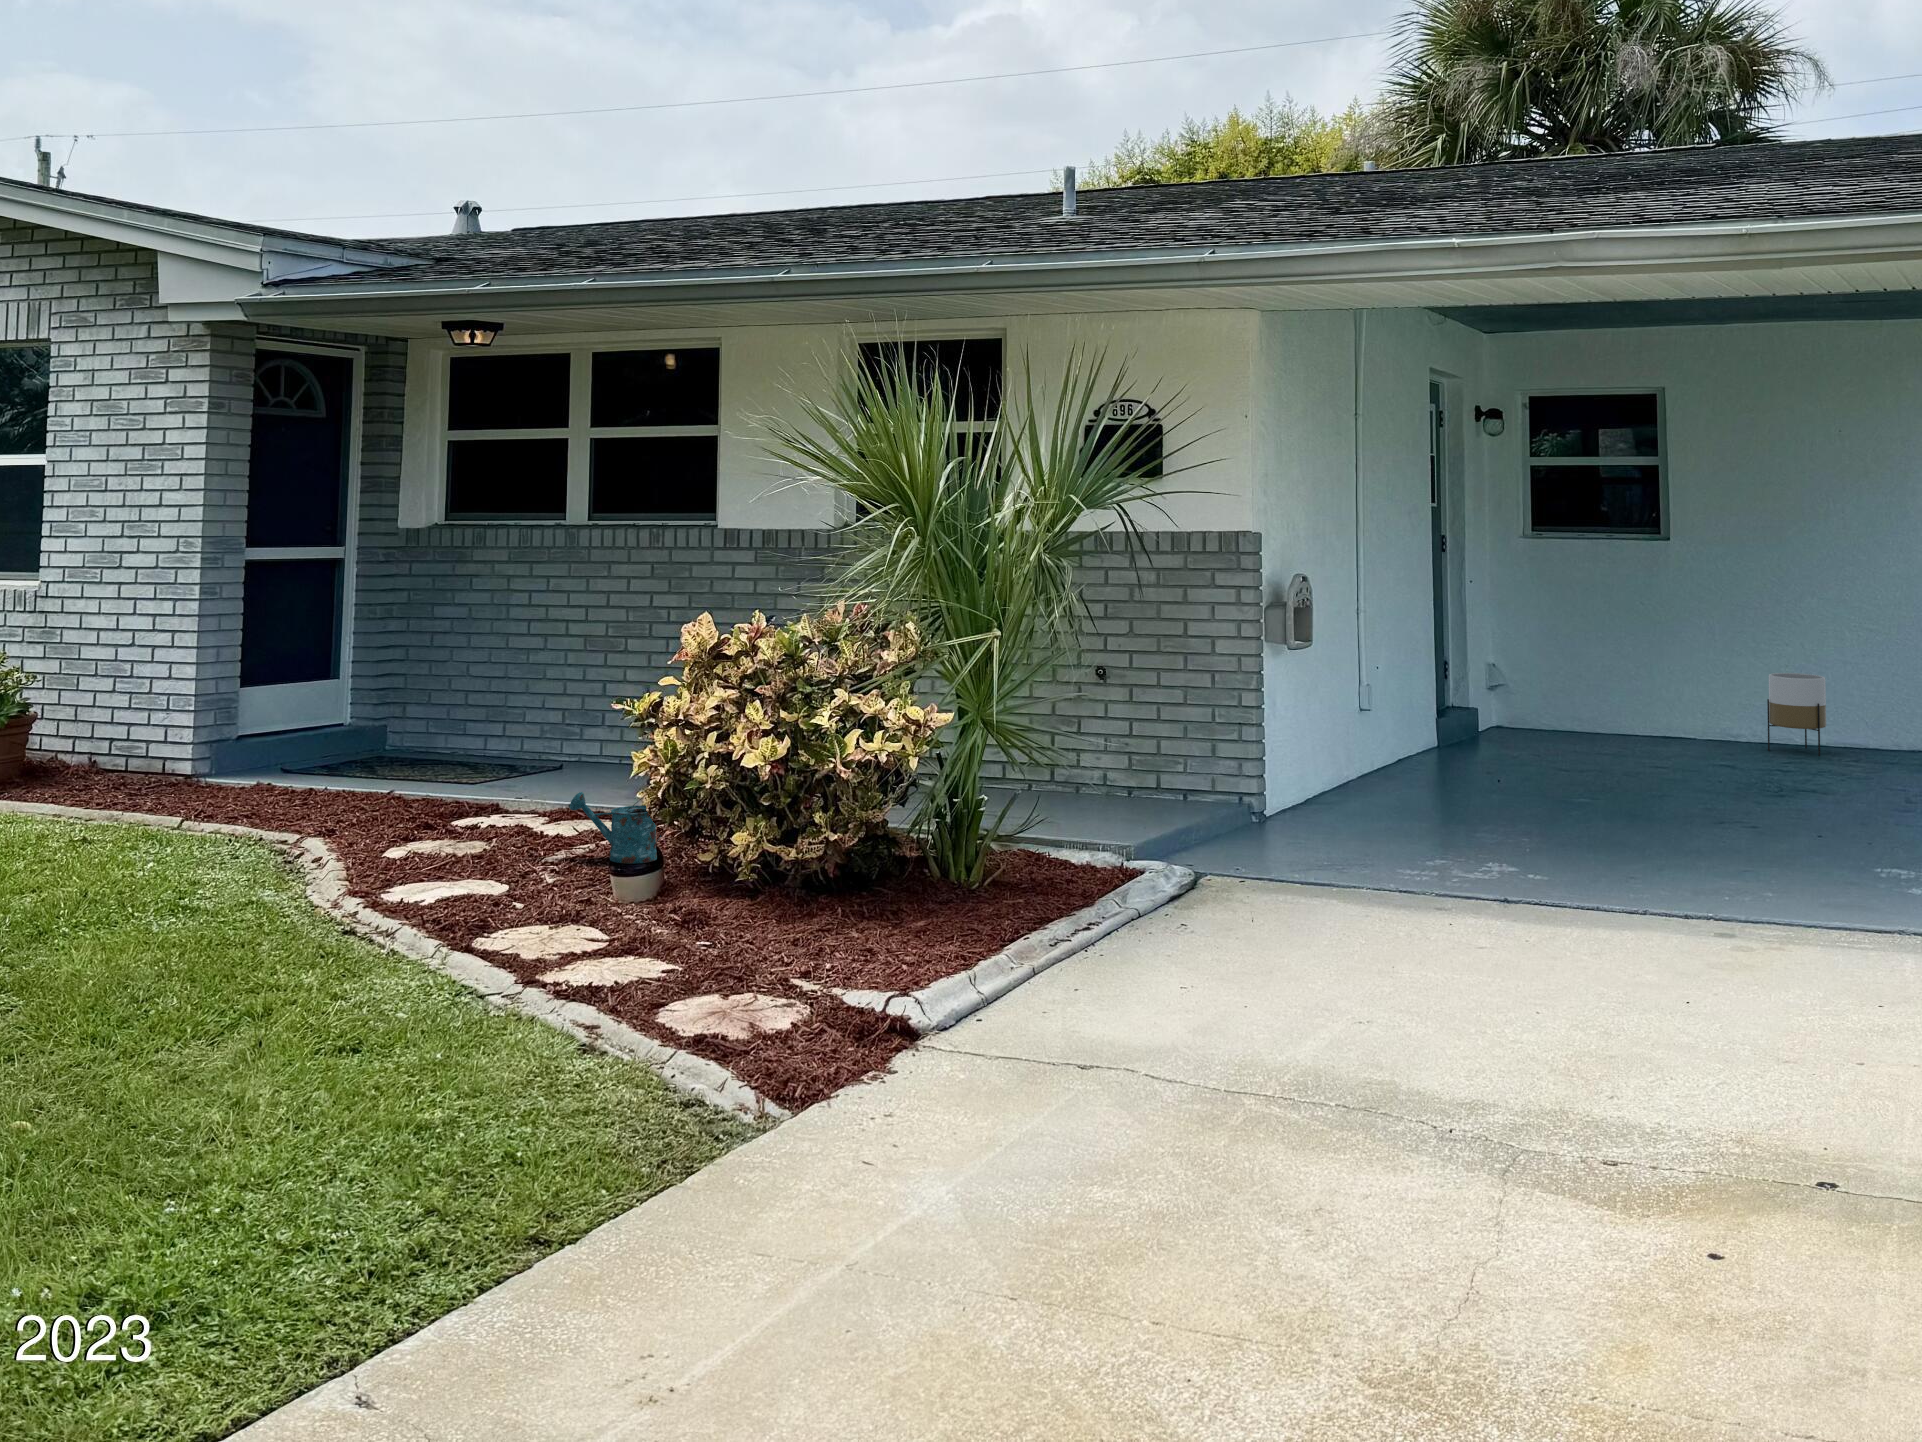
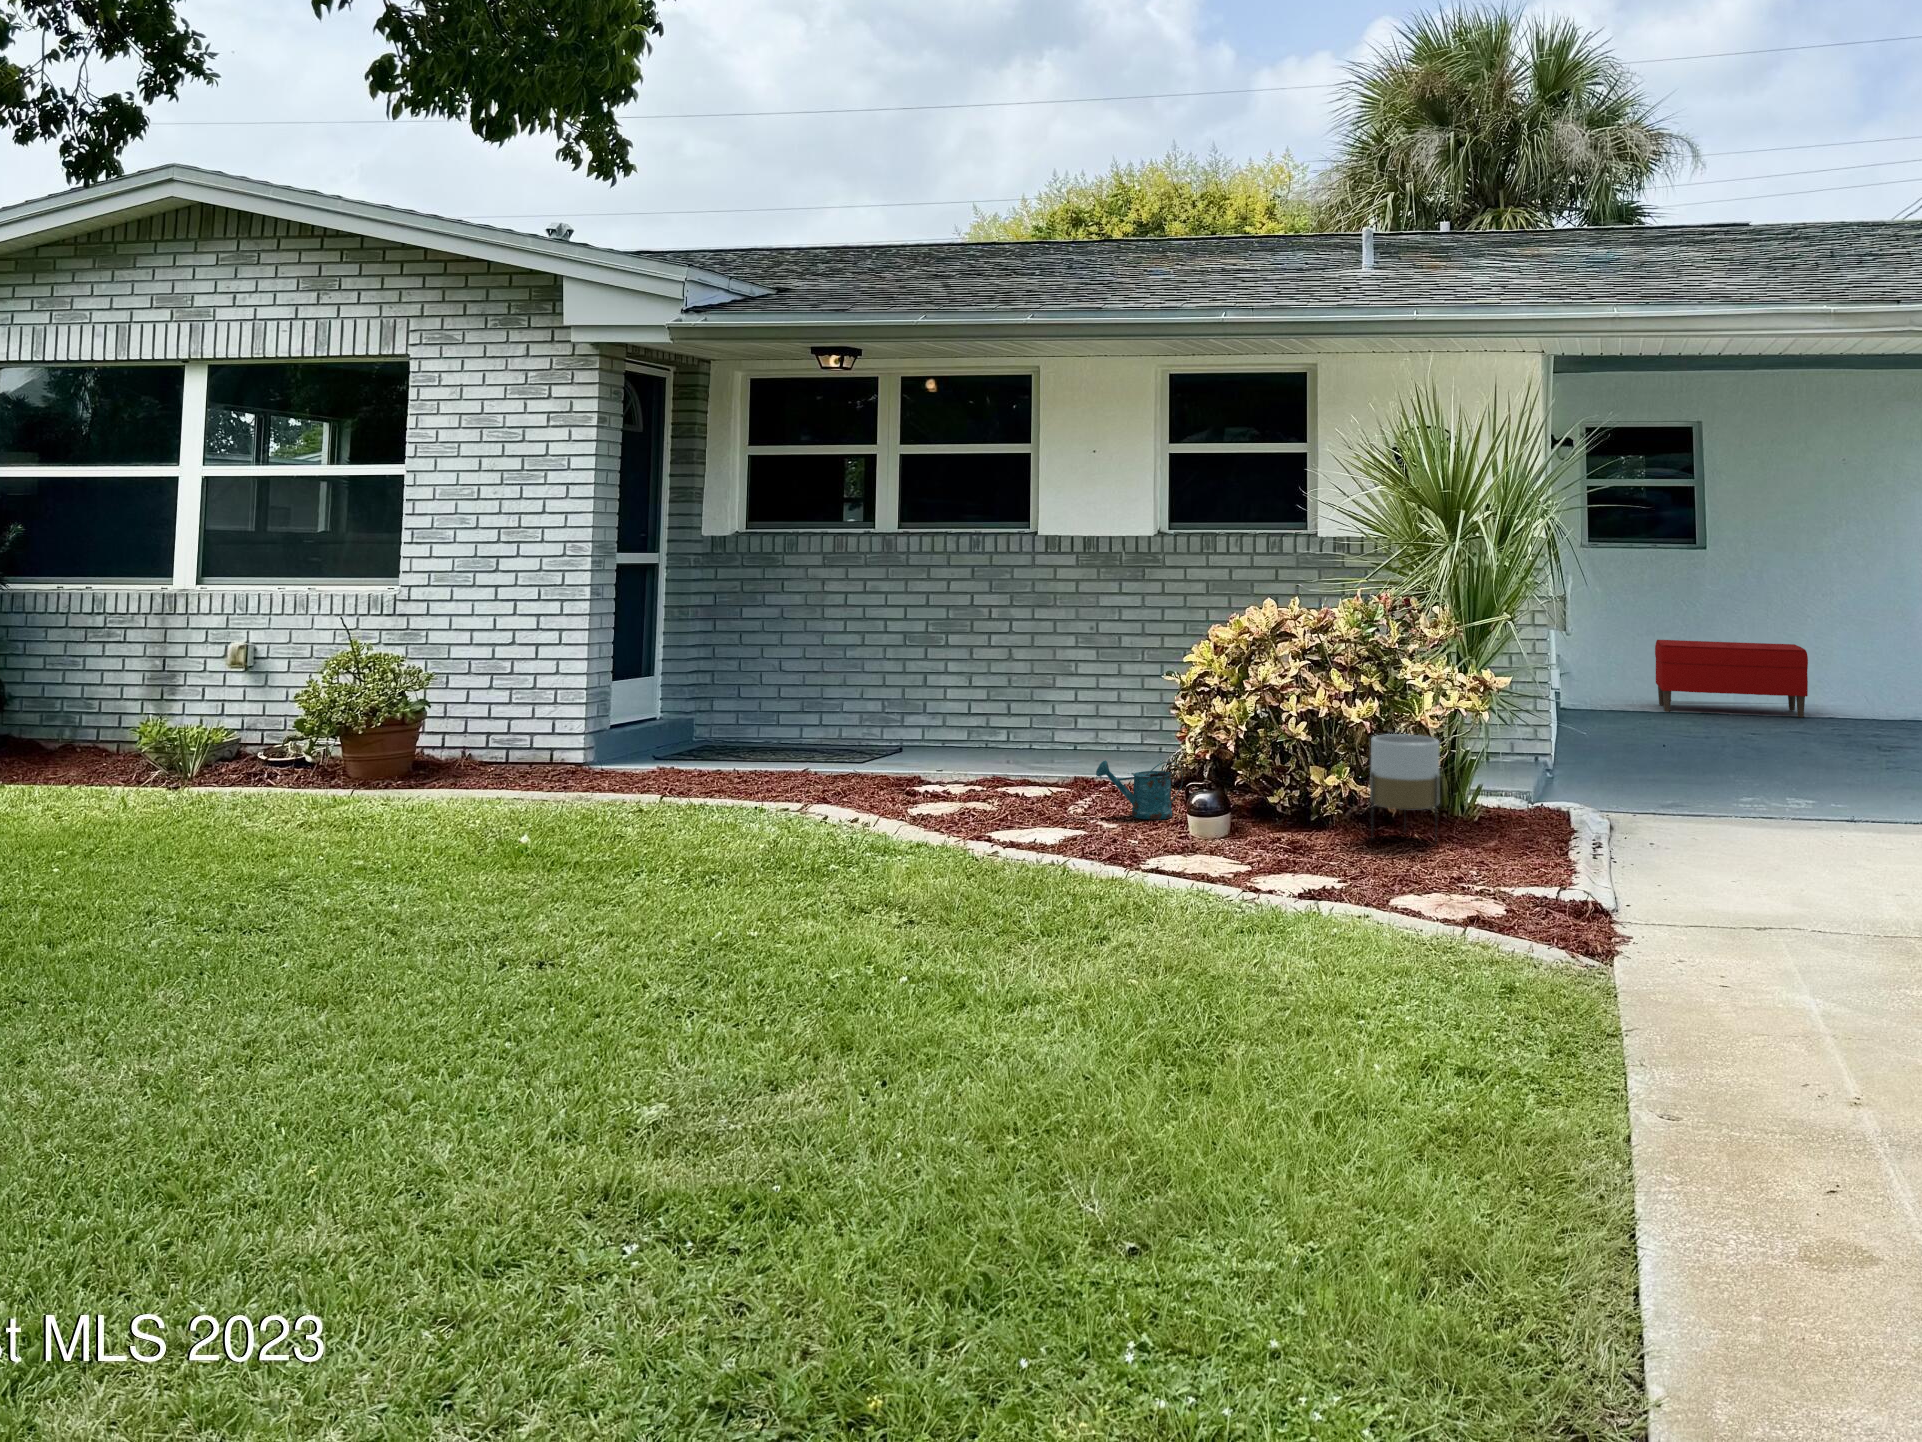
bench: none [1537,653,1723,752] -> present [1655,640,1808,717]
planter: present [1767,673,1826,756] -> present [1370,734,1440,842]

